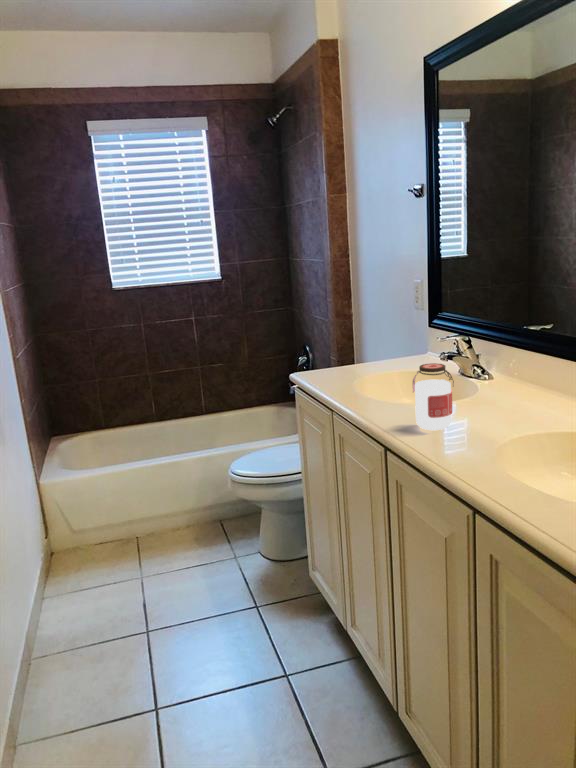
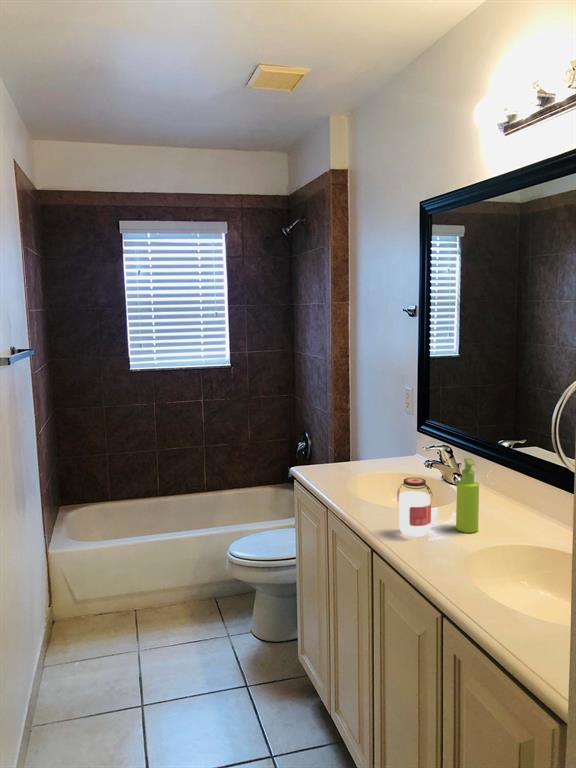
soap dispenser: none [481,338,507,423] -> present [456,458,479,533]

